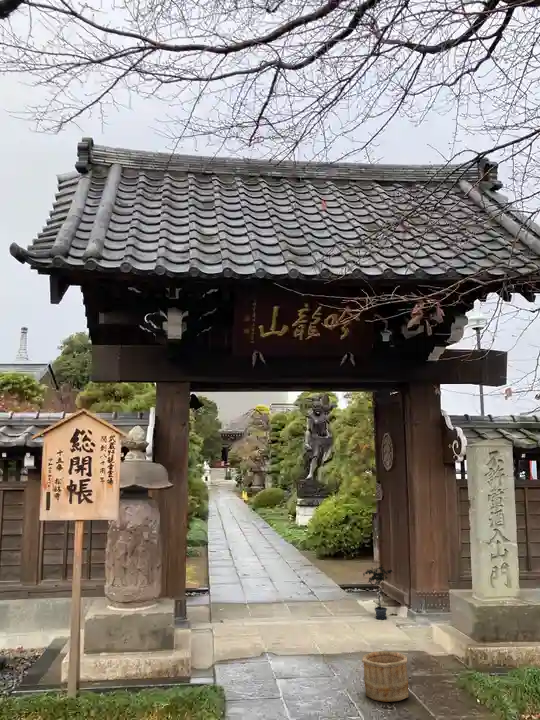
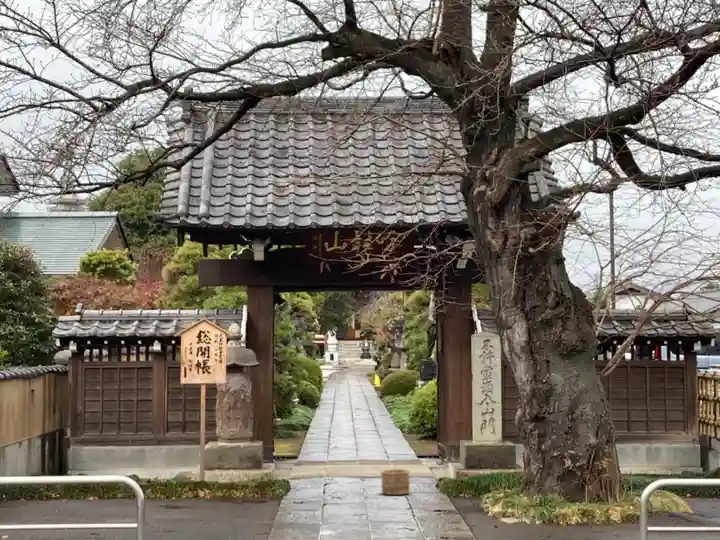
potted plant: present [363,565,392,619] -> none [415,426,442,469]

